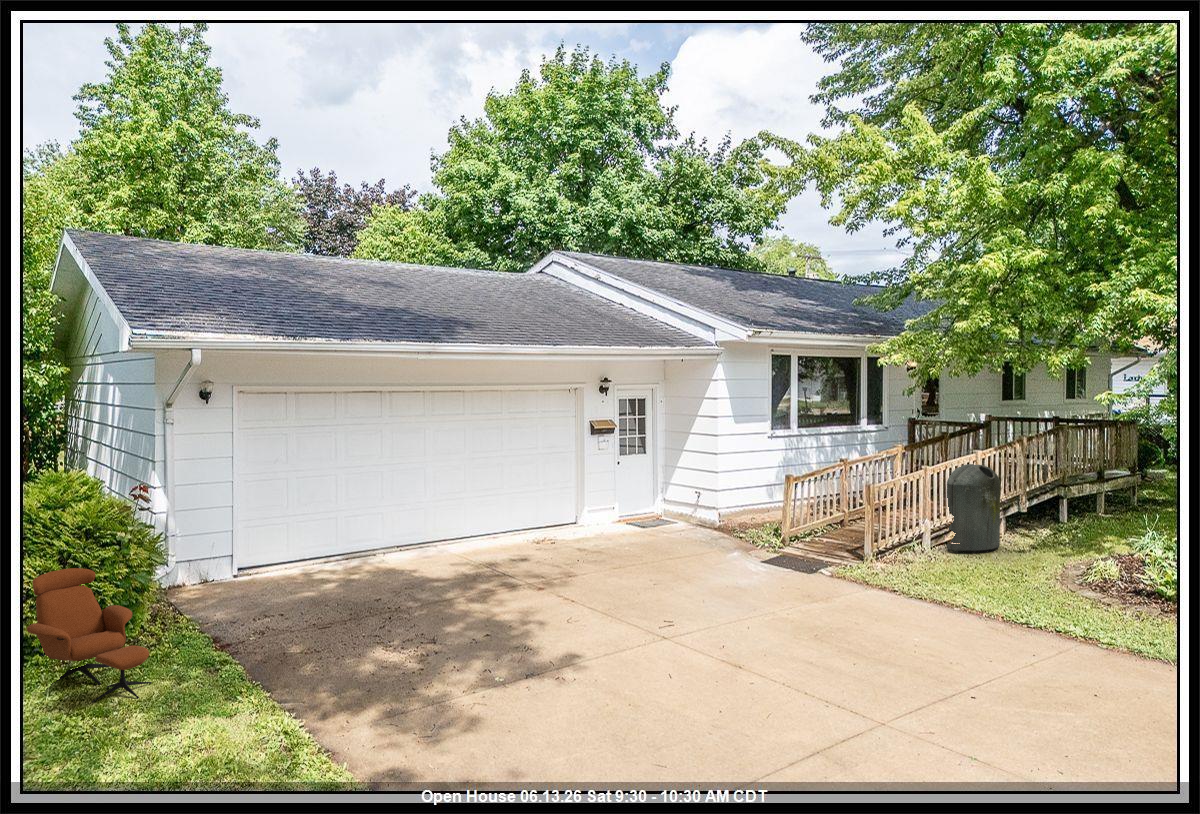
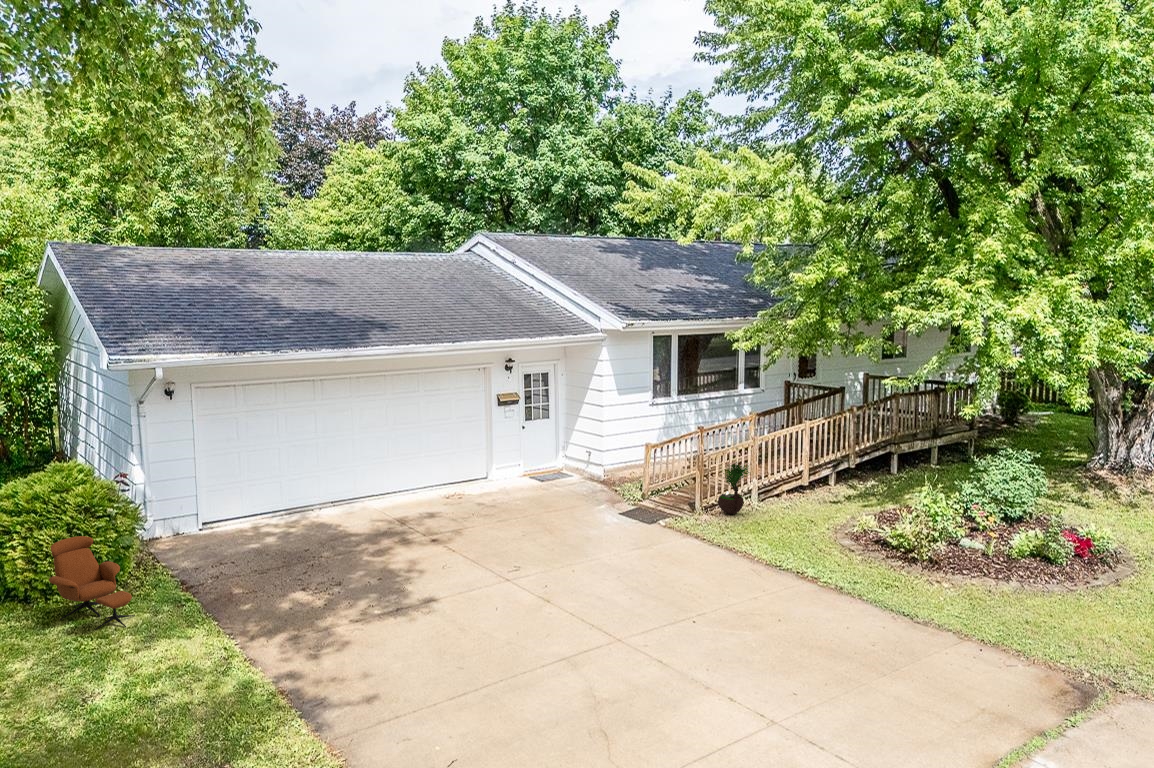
trash can: present [946,464,1000,554] -> none [773,435,820,508]
potted tree: none [887,489,932,560] -> present [718,462,750,514]

